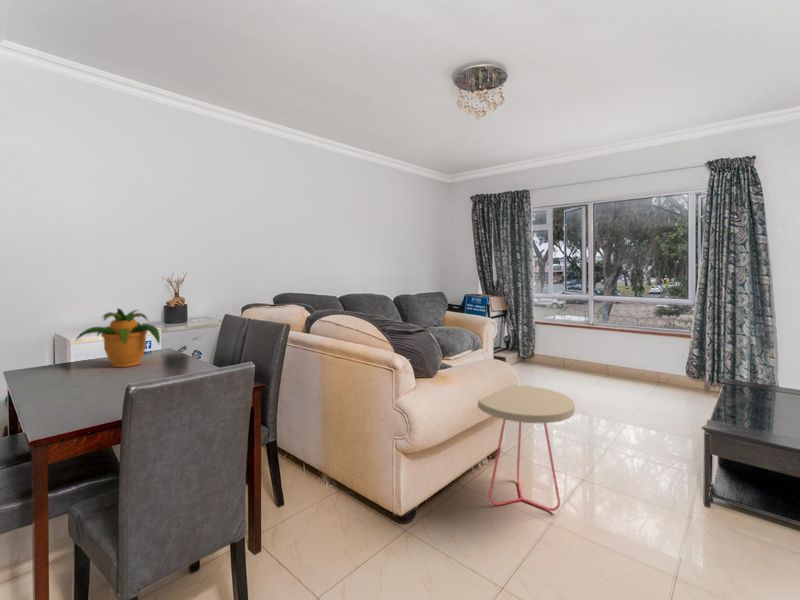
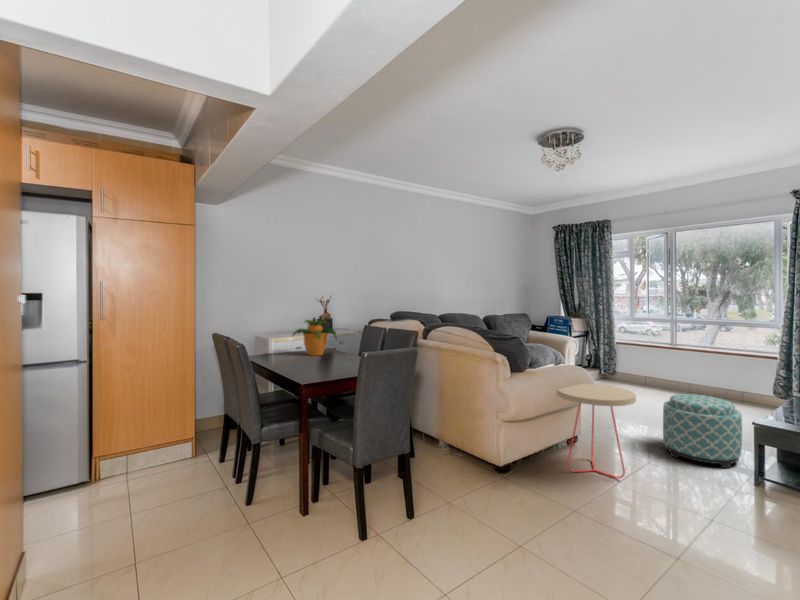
ottoman: none [595,388,683,479] -> present [663,394,742,468]

